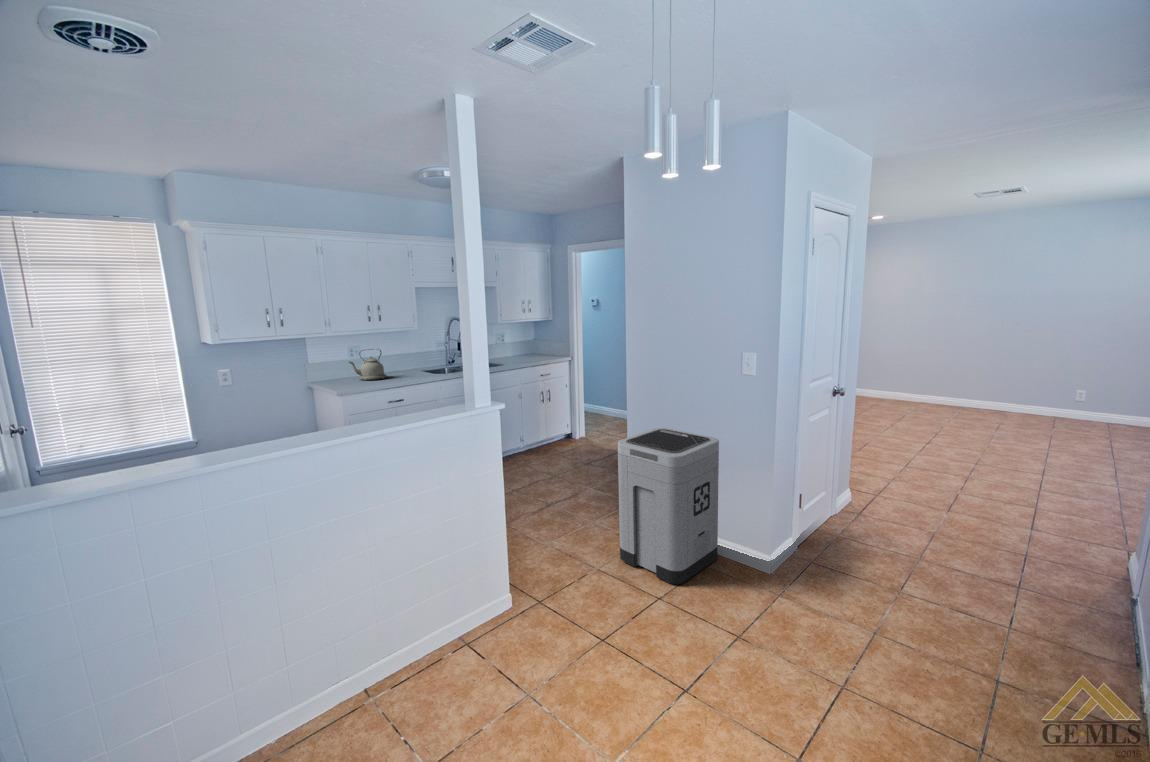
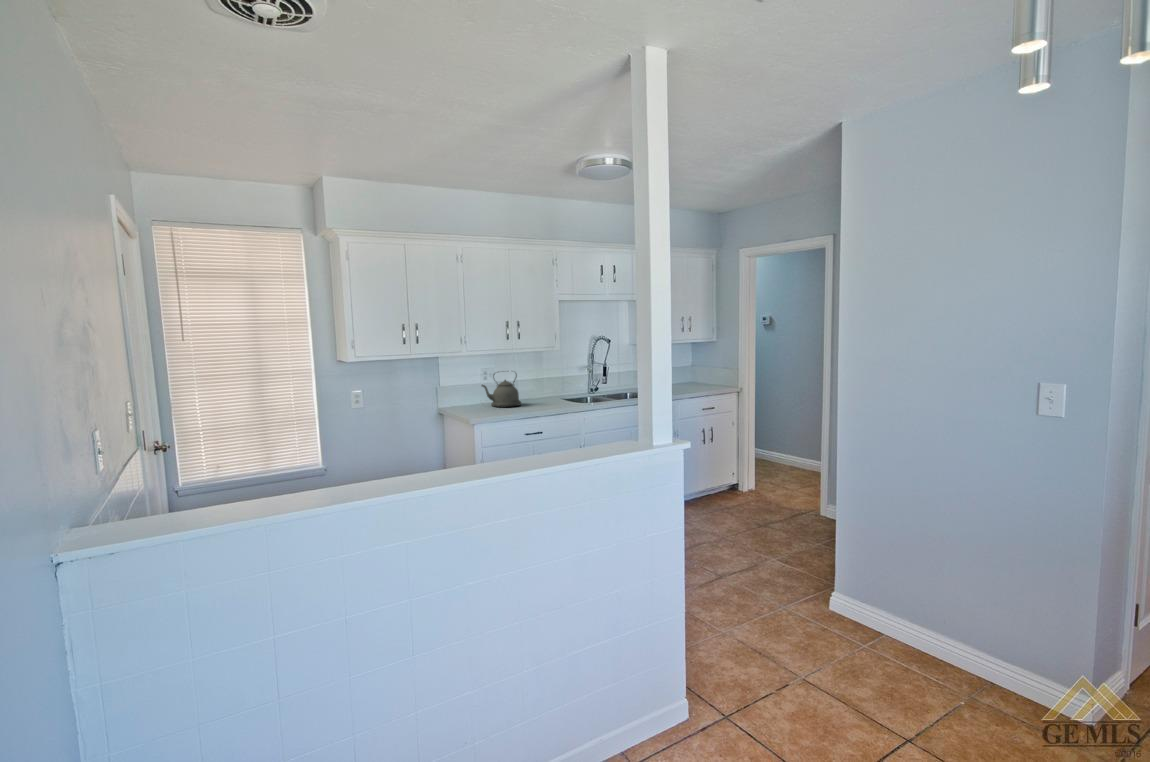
trash can: present [618,428,719,584] -> none [837,488,1003,727]

